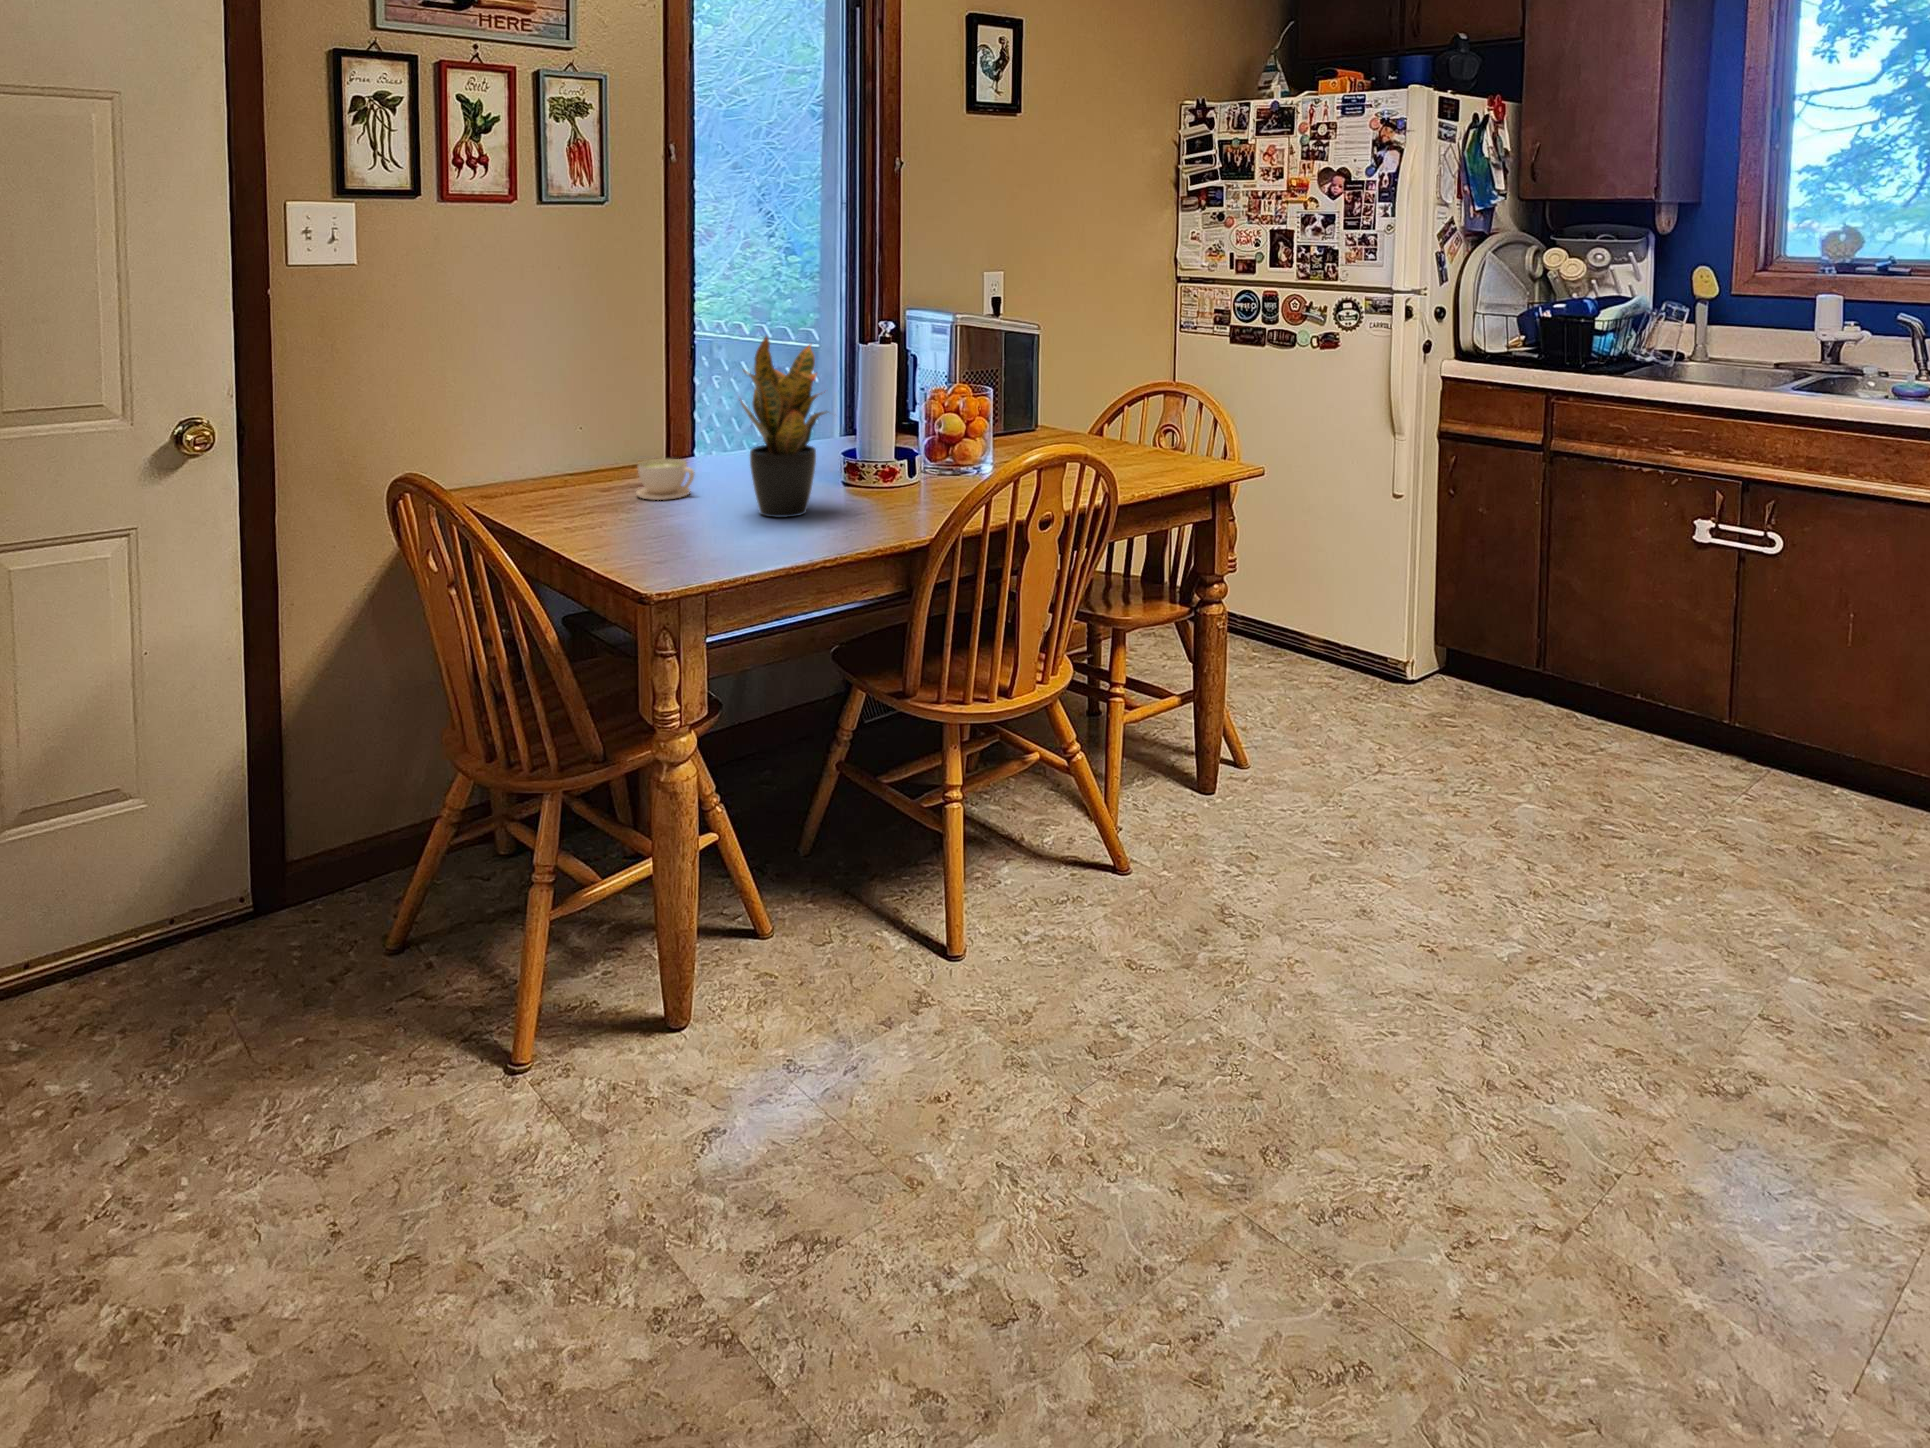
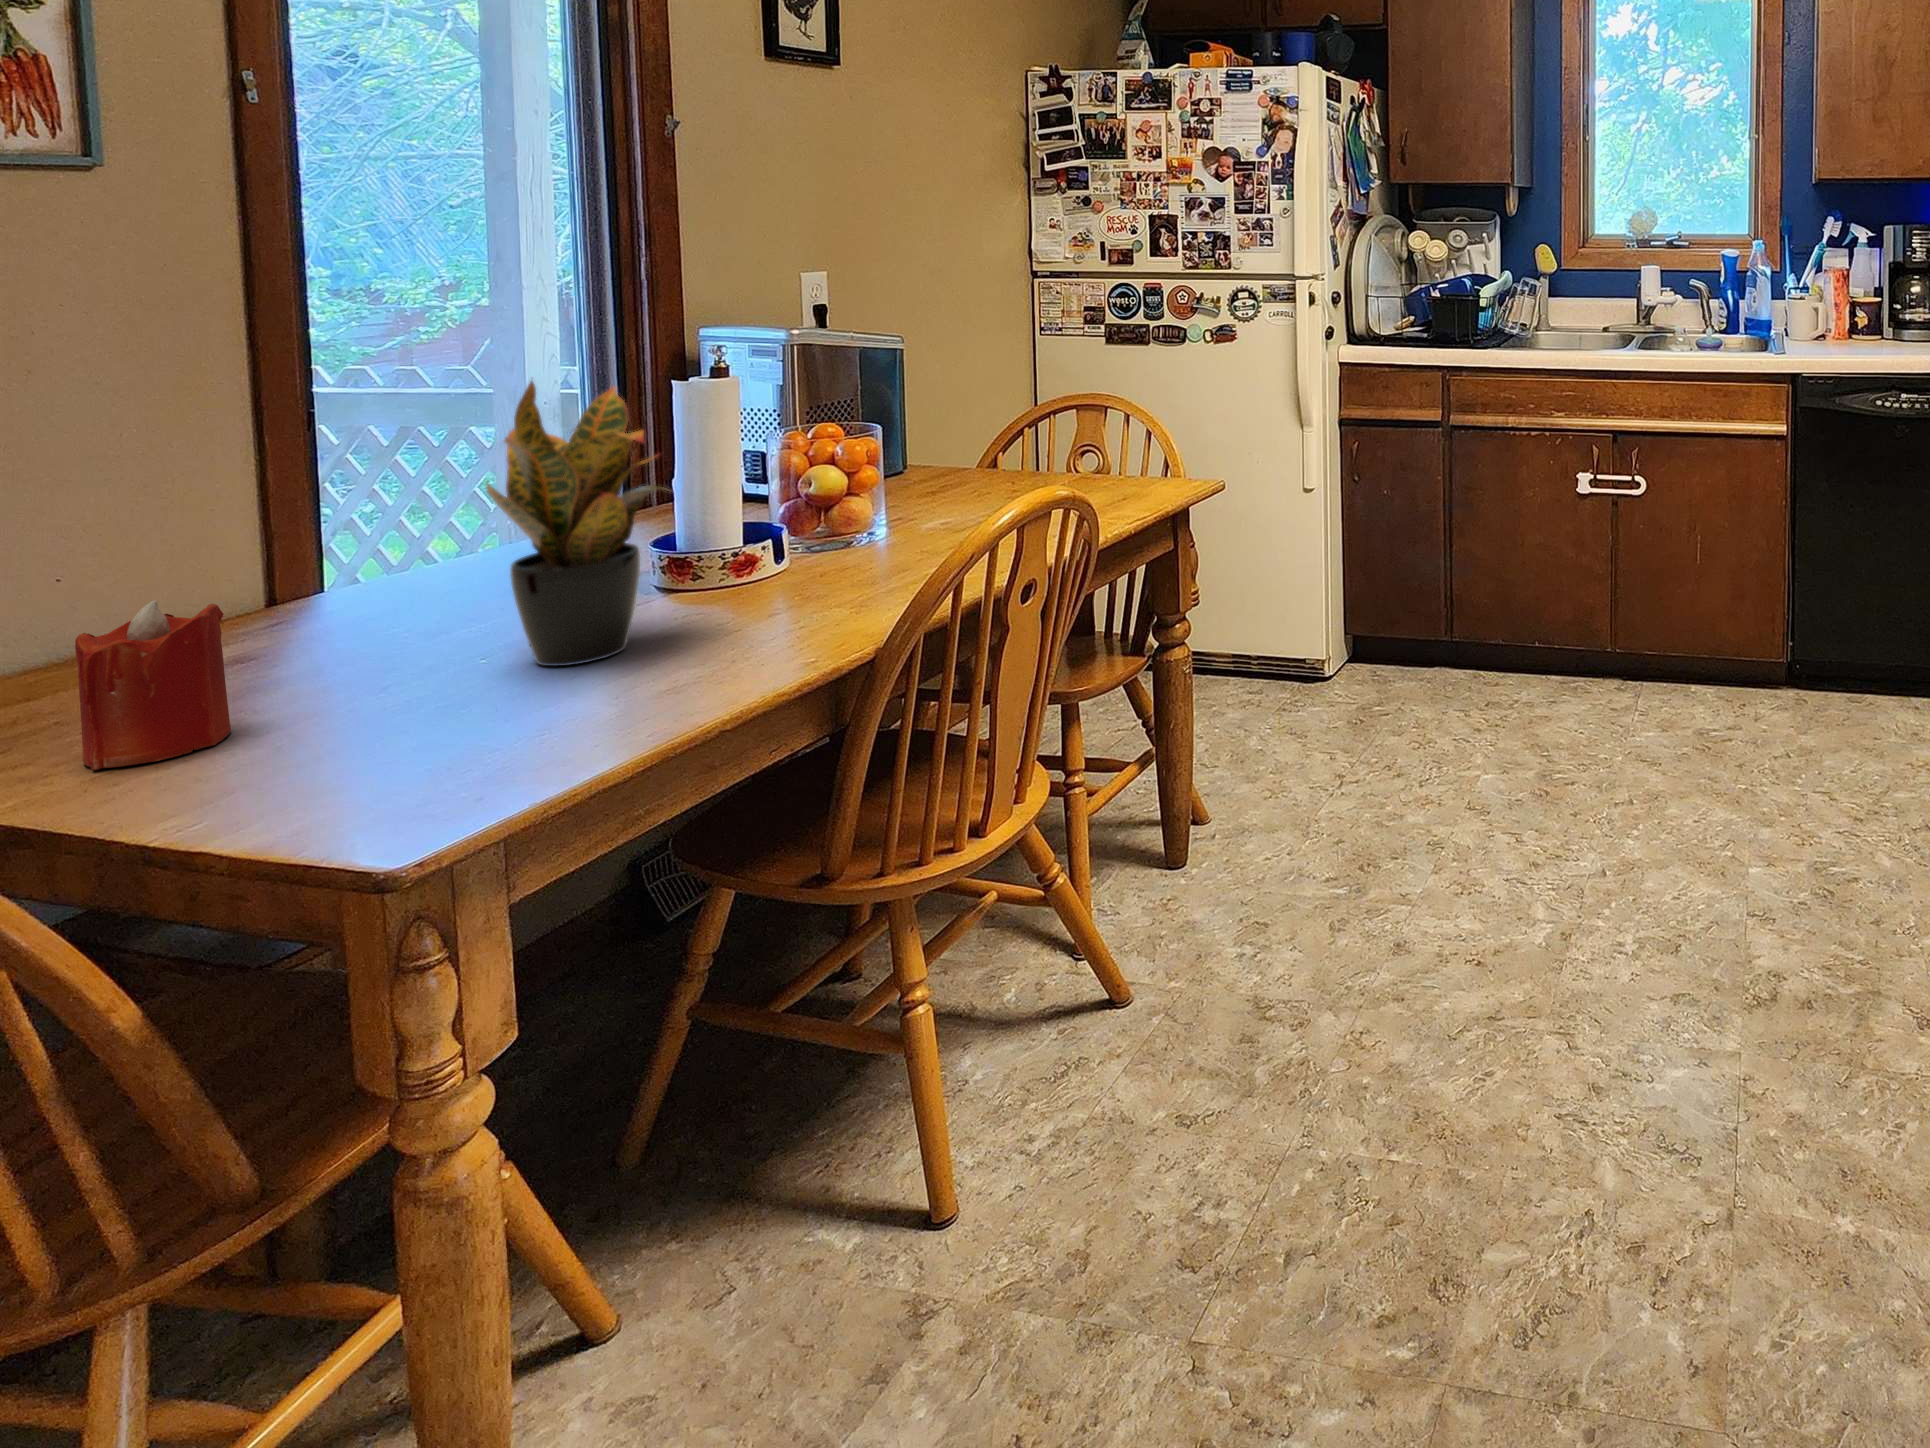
candle: none [565,441,622,527] -> present [75,600,231,770]
coffee cup: present [636,459,694,500] -> none [236,600,372,681]

